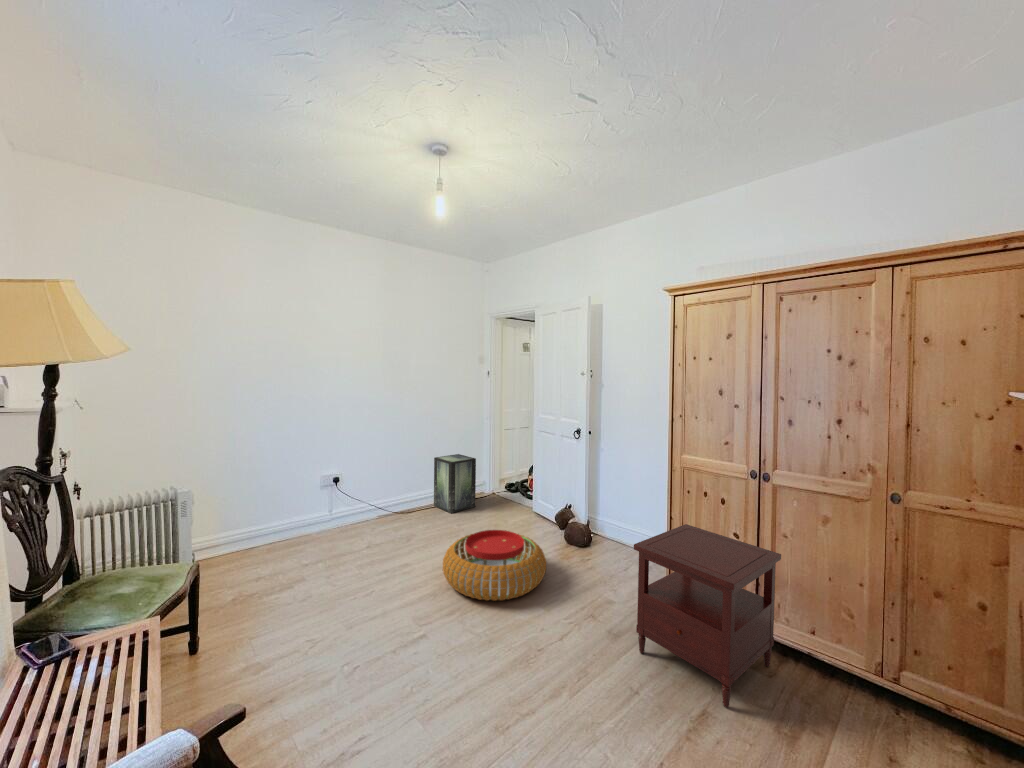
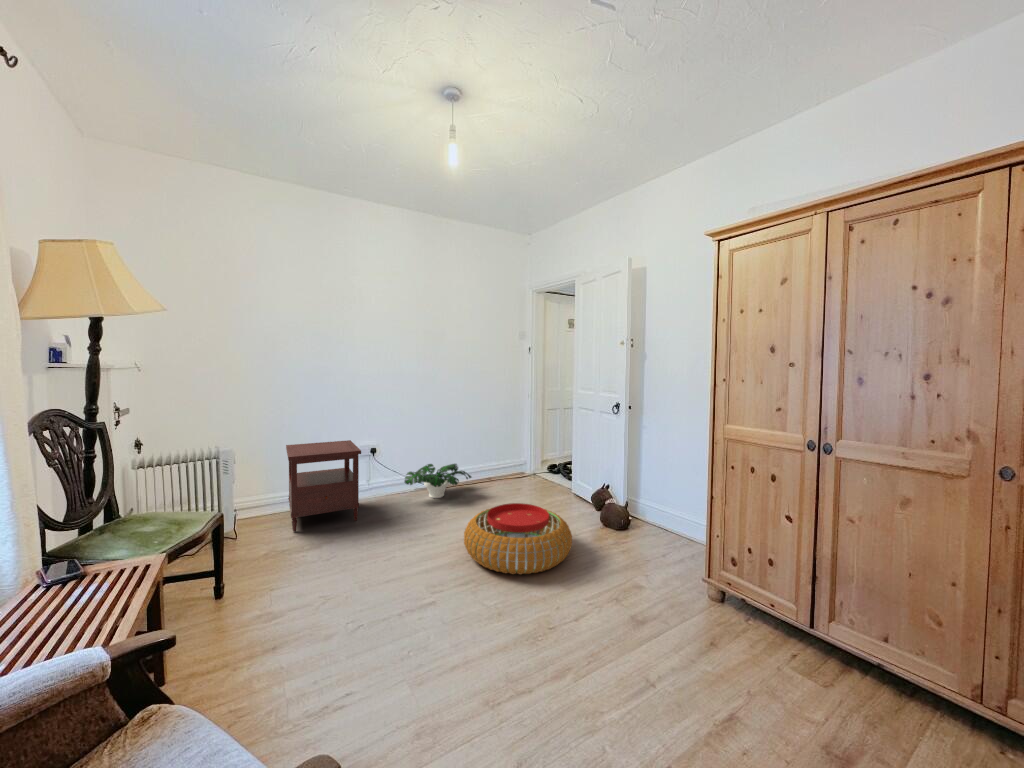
storage box: present [434,454,476,513] -> none [472,431,513,489]
potted plant: none [370,490,438,526] -> present [405,464,471,498]
side table: present [634,524,781,708] -> present [286,440,361,532]

